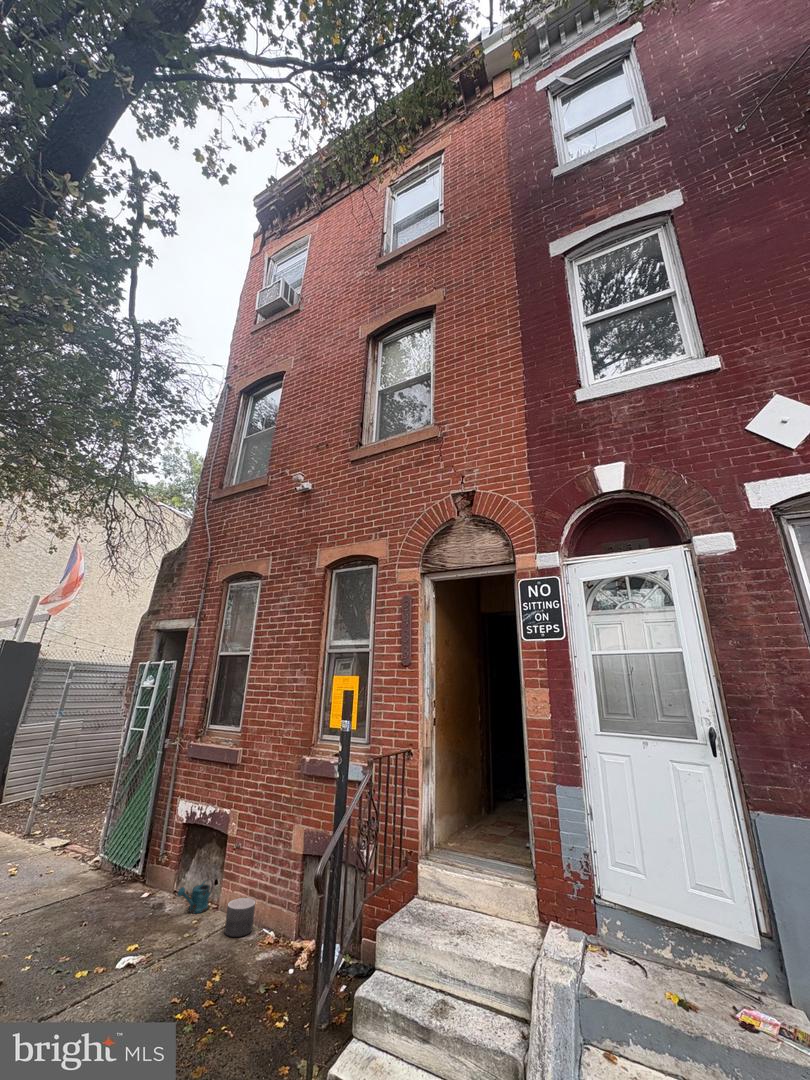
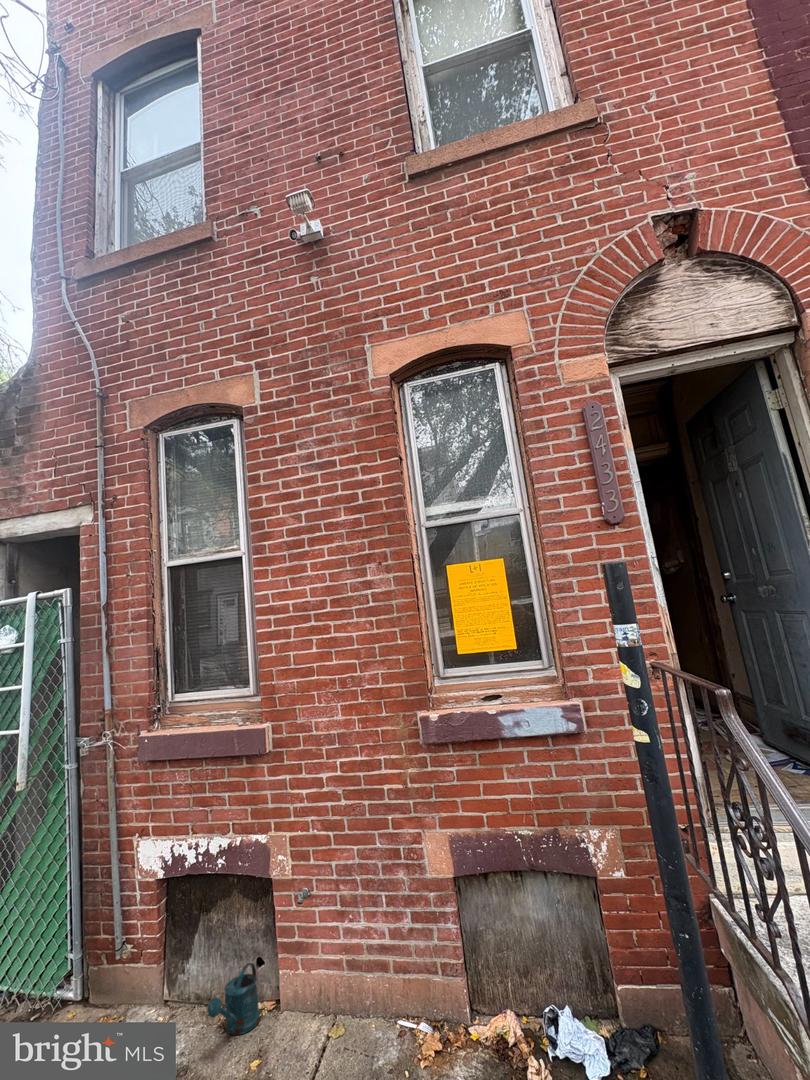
planter: present [224,898,255,937] -> none [329,977,383,1060]

